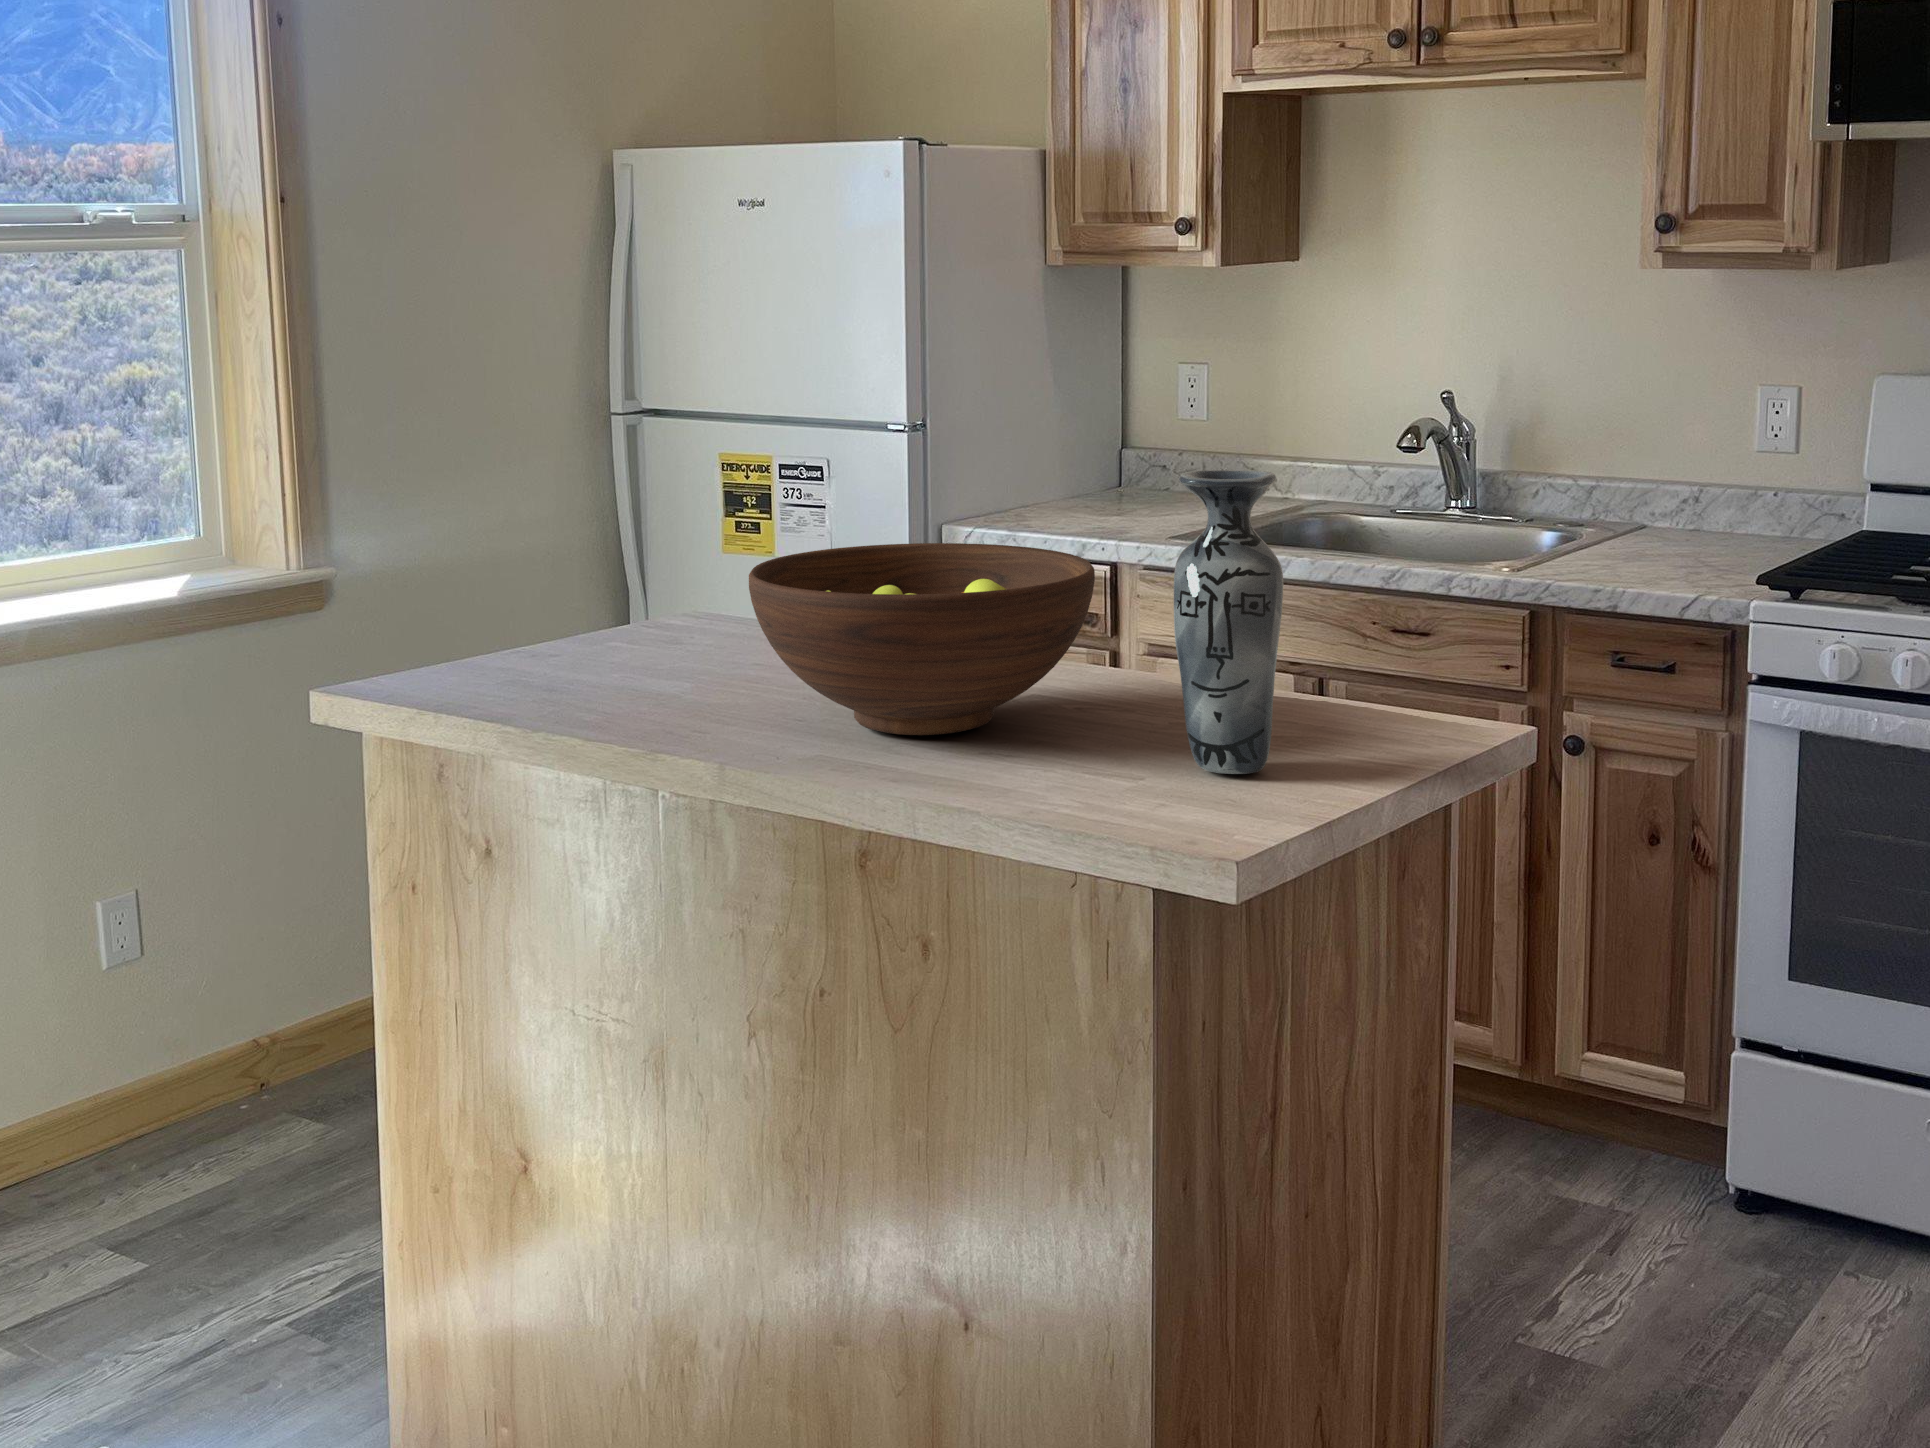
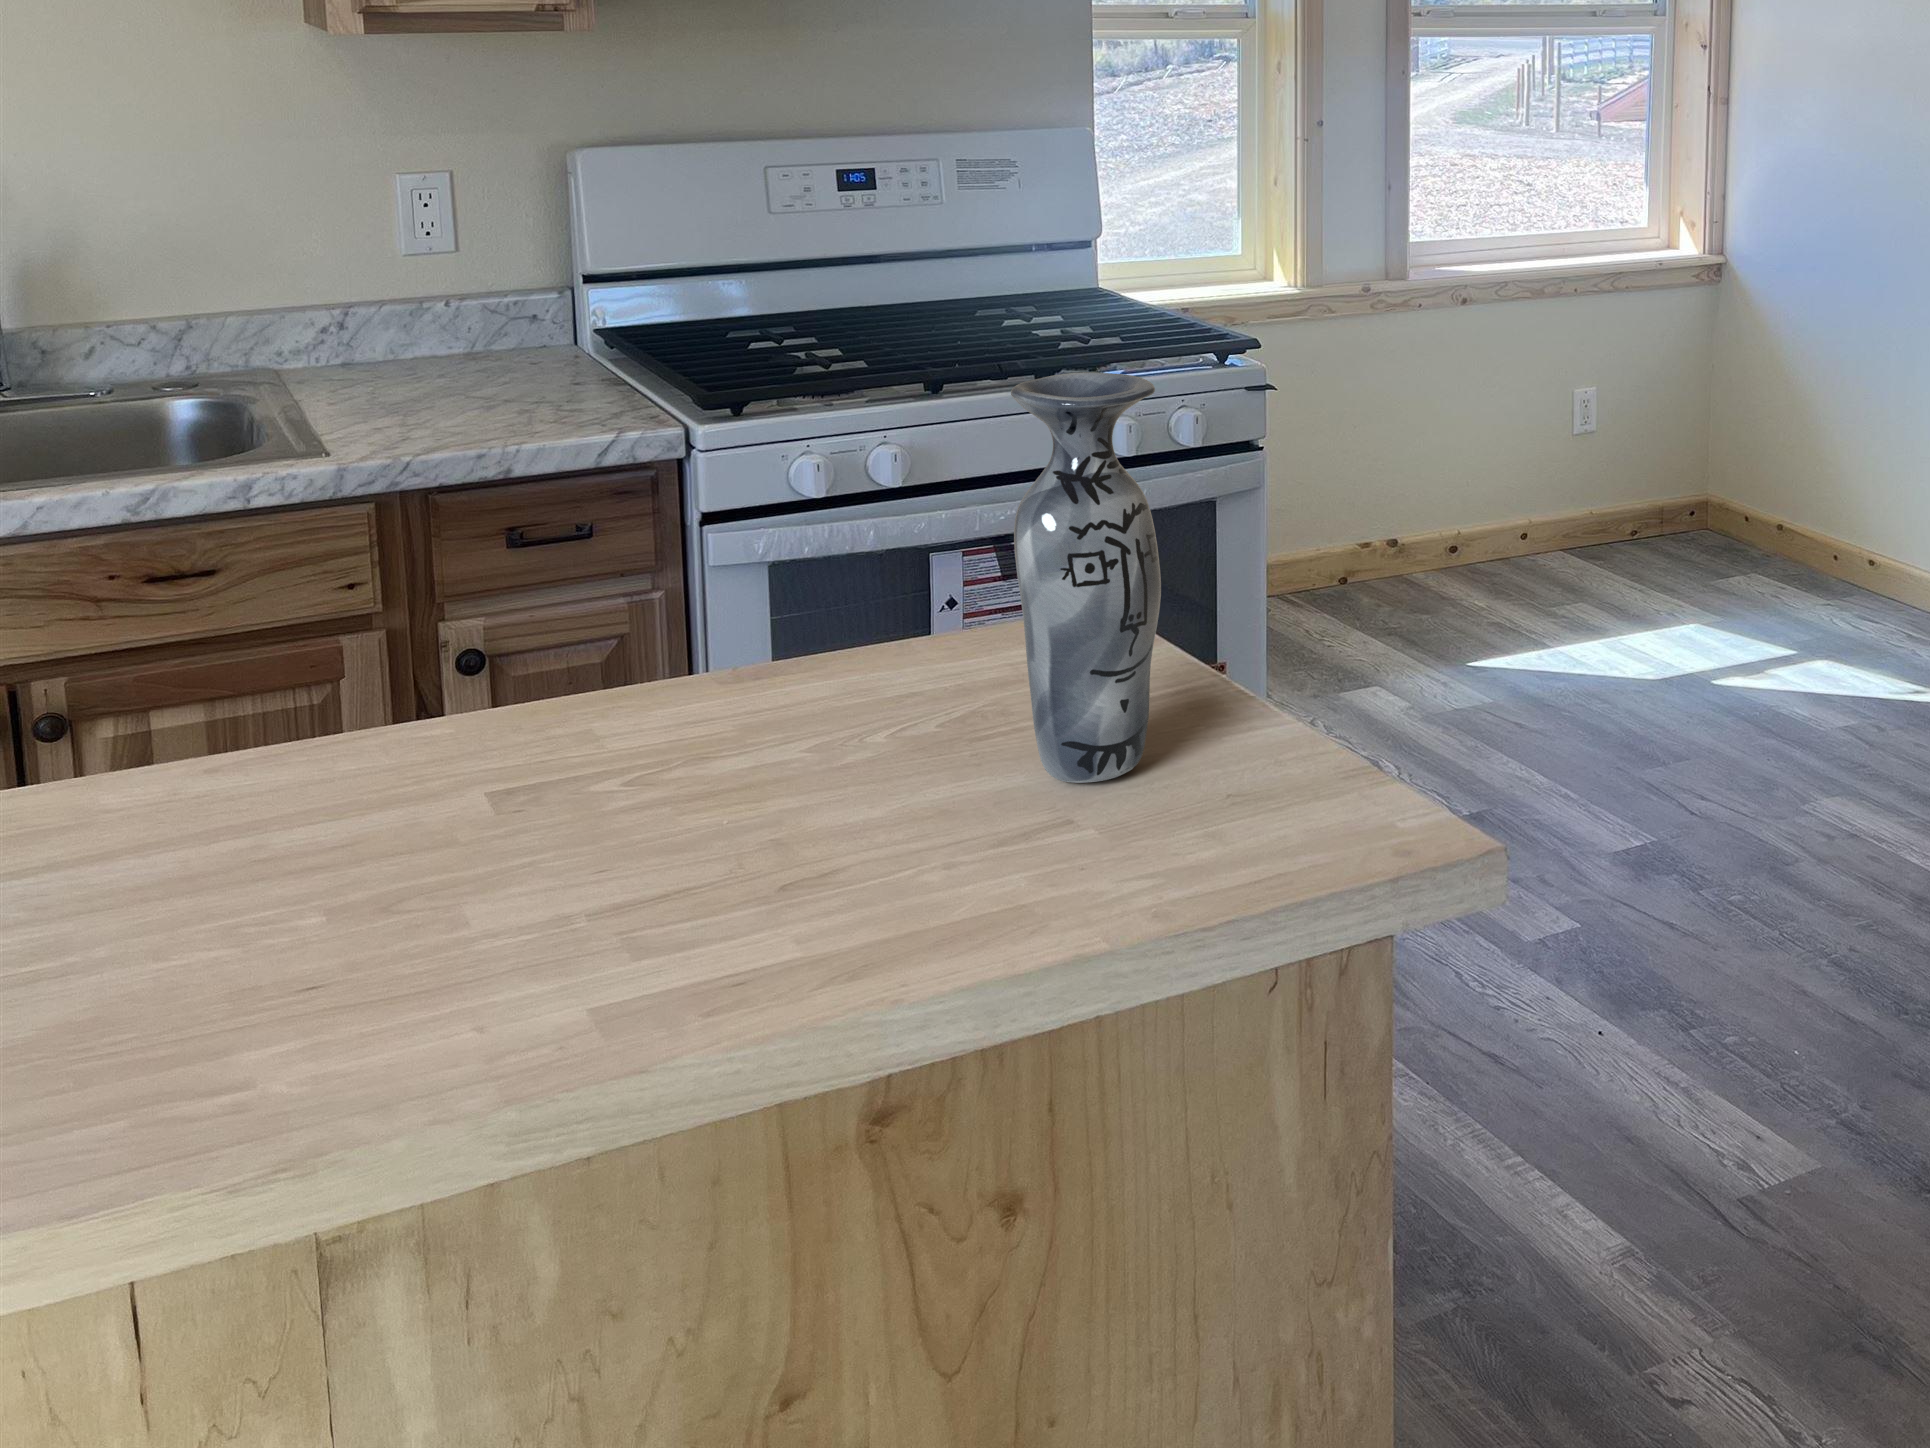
fruit bowl: present [749,543,1095,735] -> none [215,555,846,930]

